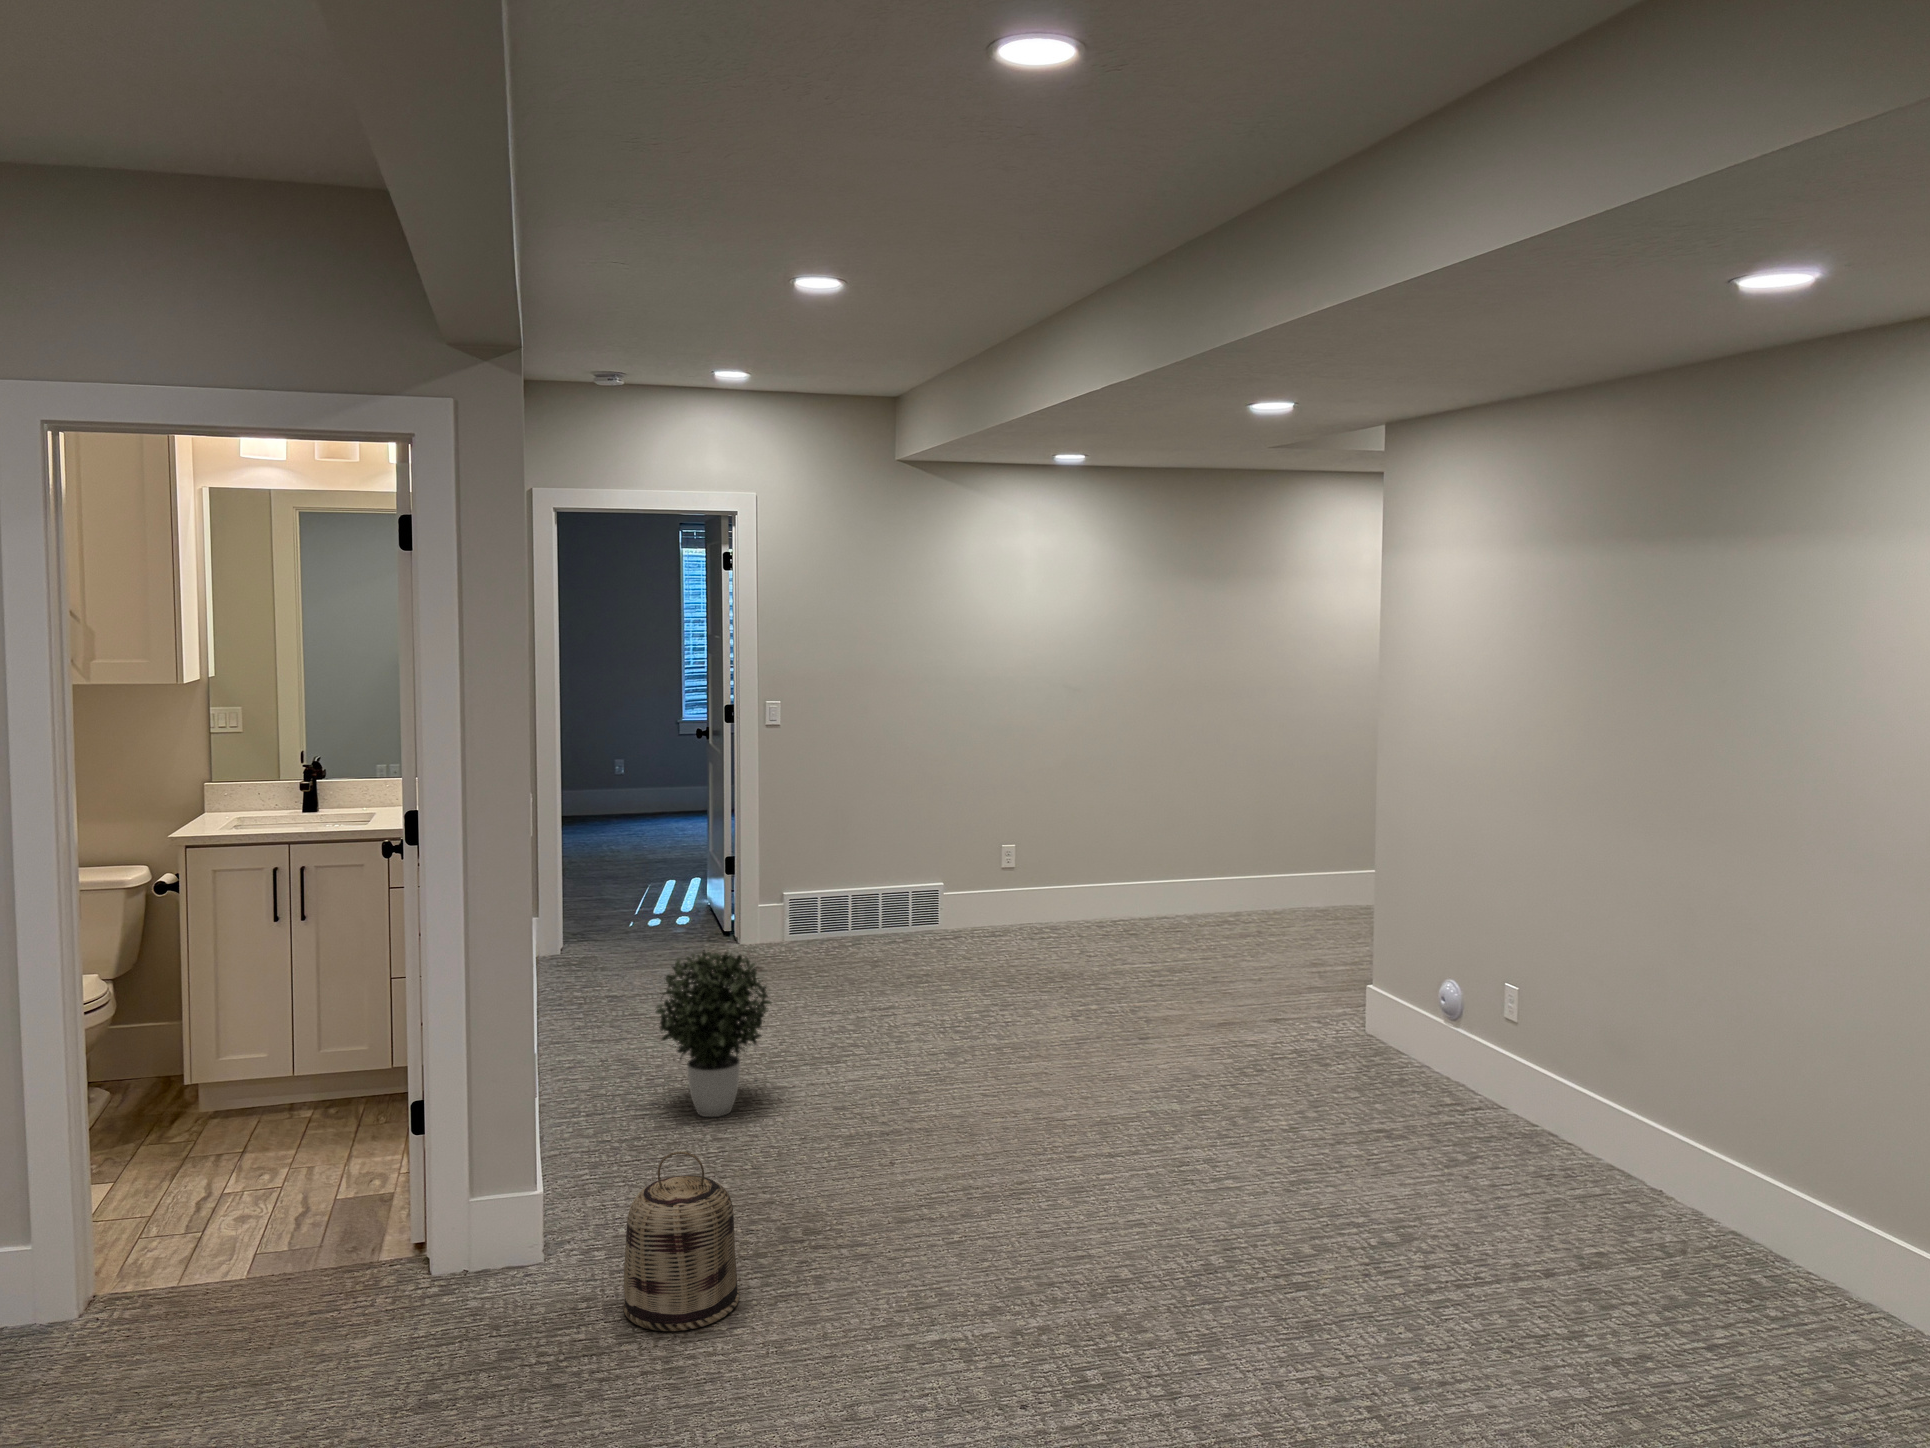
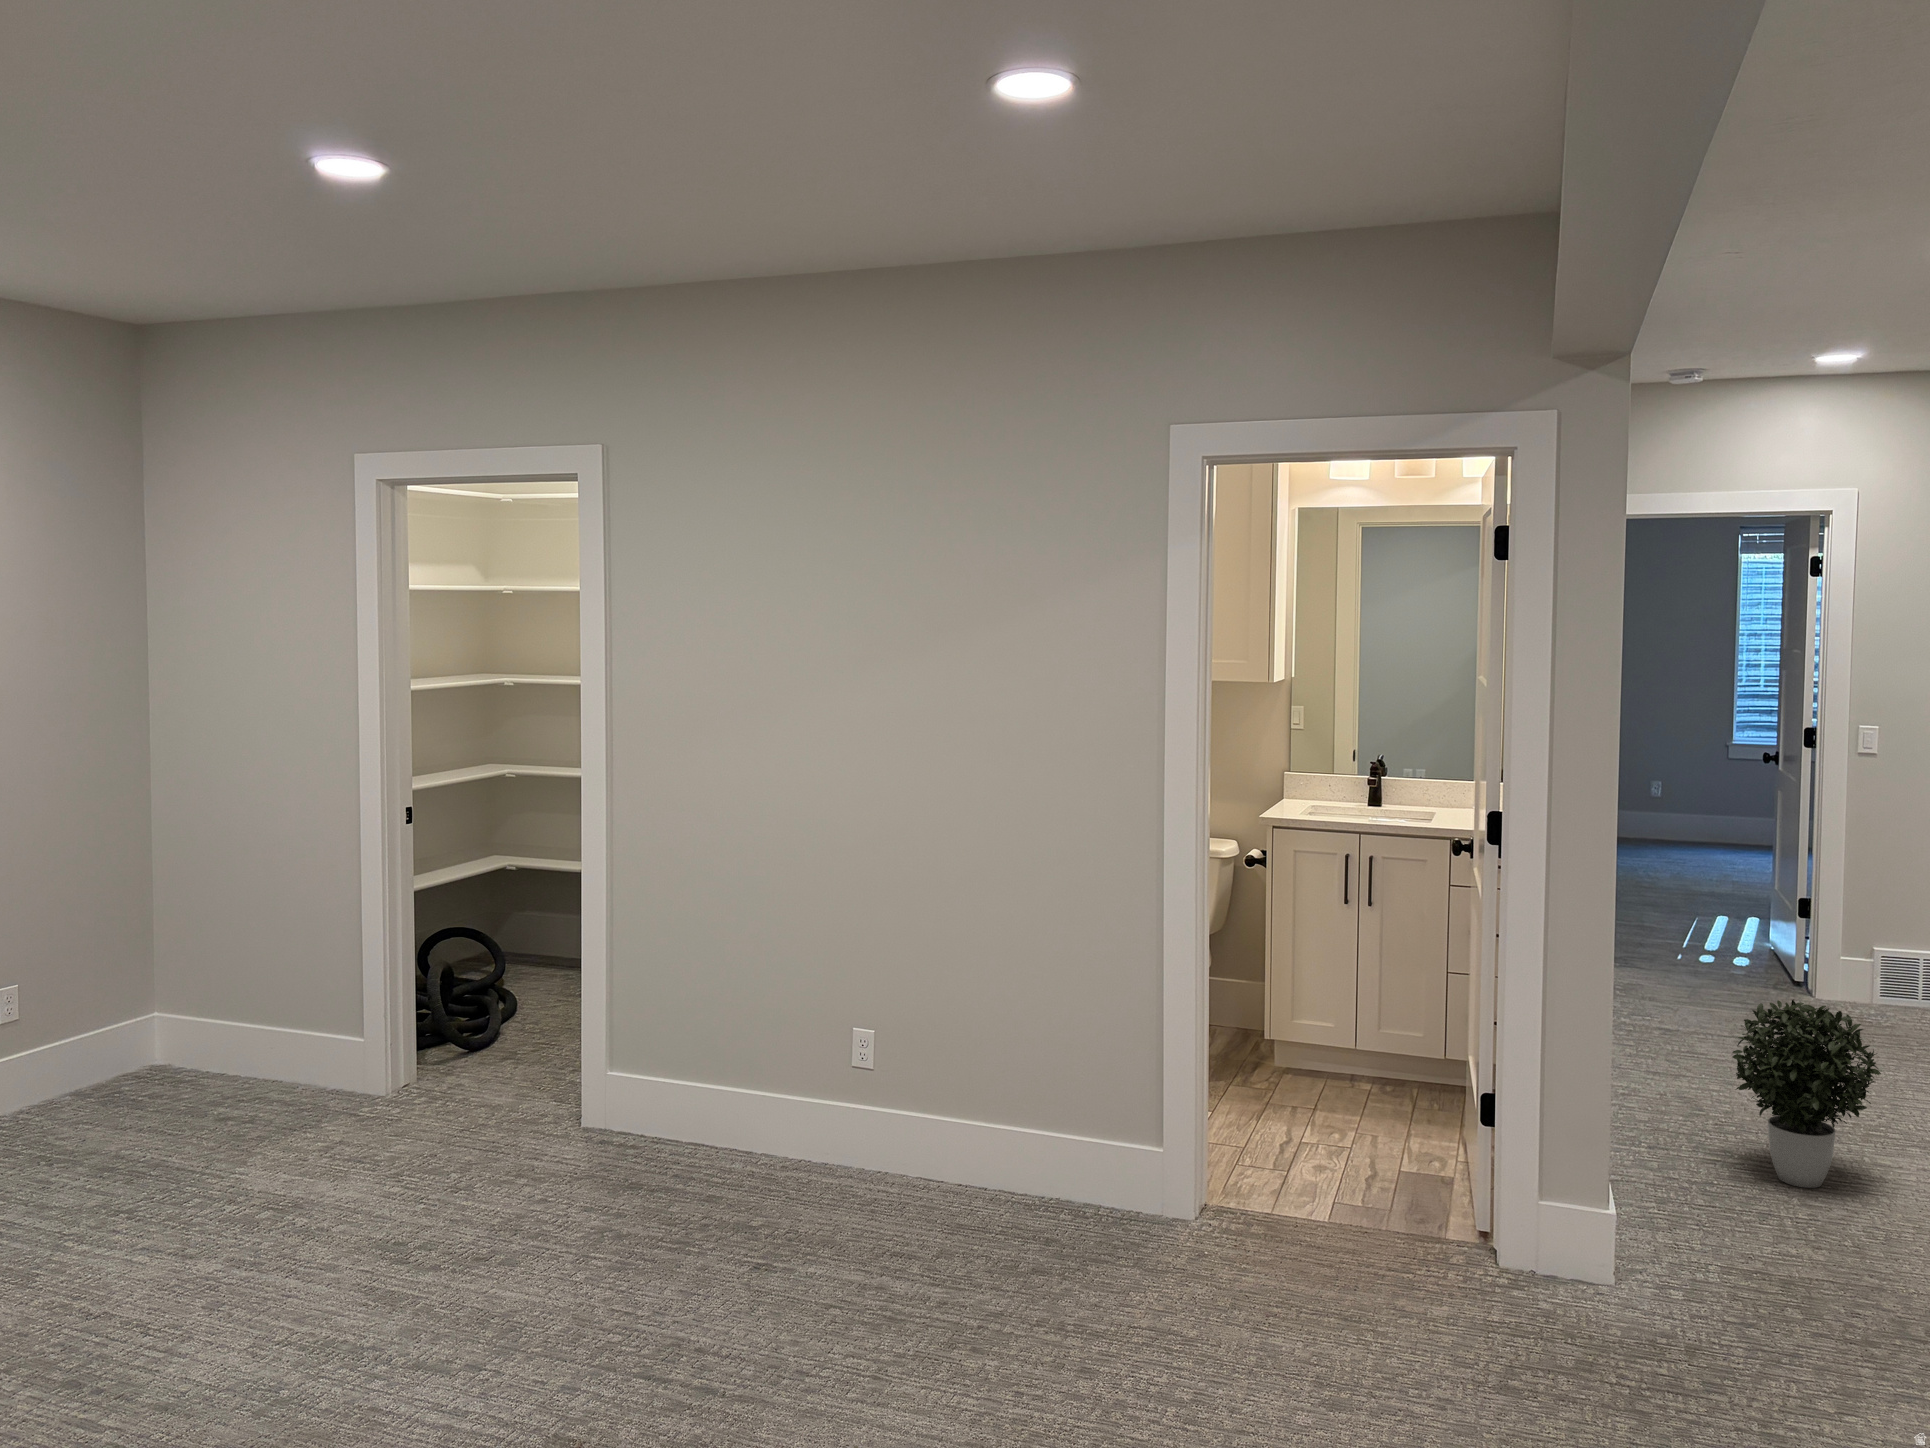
basket: present [623,1152,739,1331] -> none [1708,1208,1850,1405]

